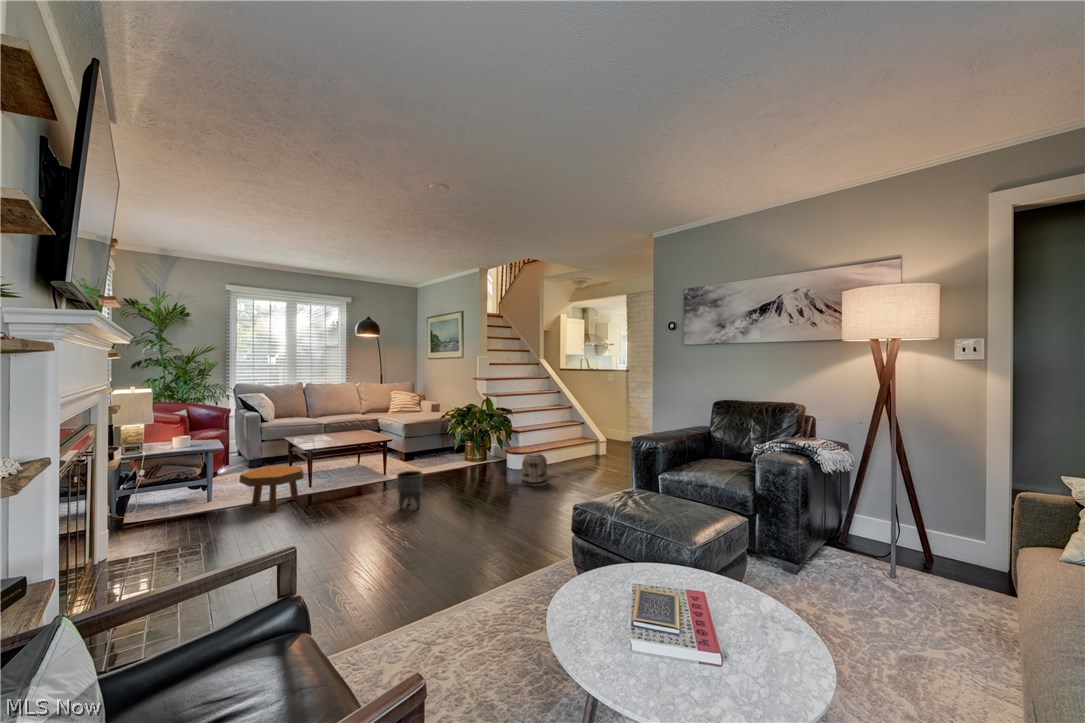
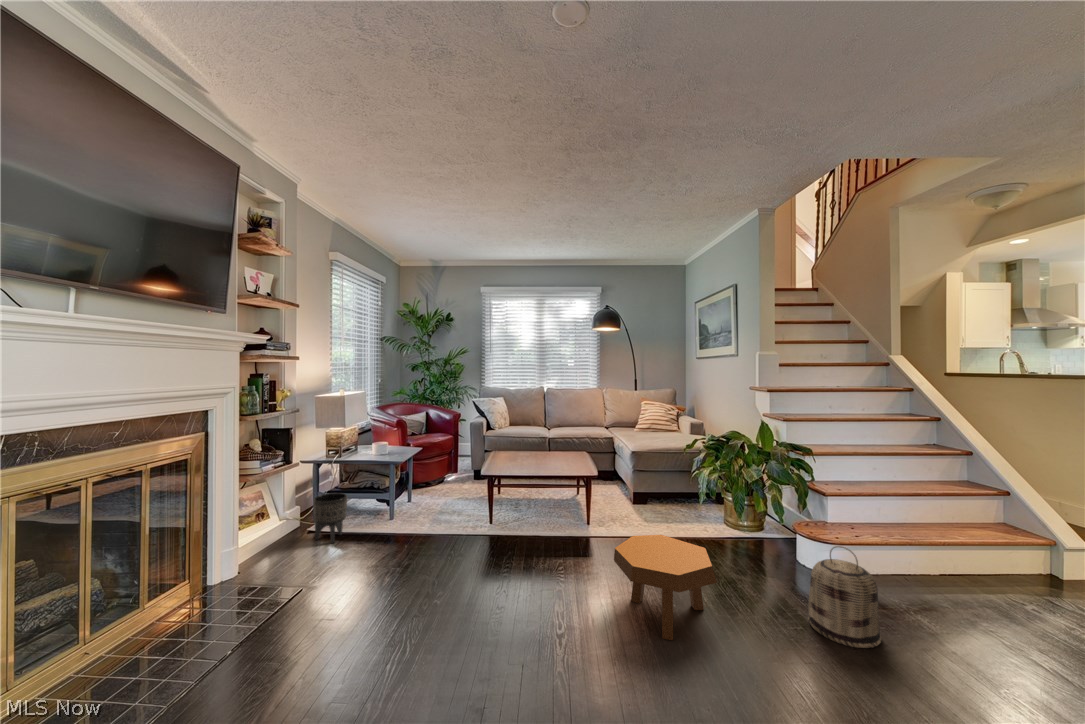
footstool: present [239,466,304,512] -> present [614,535,717,640]
planter: present [397,471,422,509] -> present [313,493,347,543]

